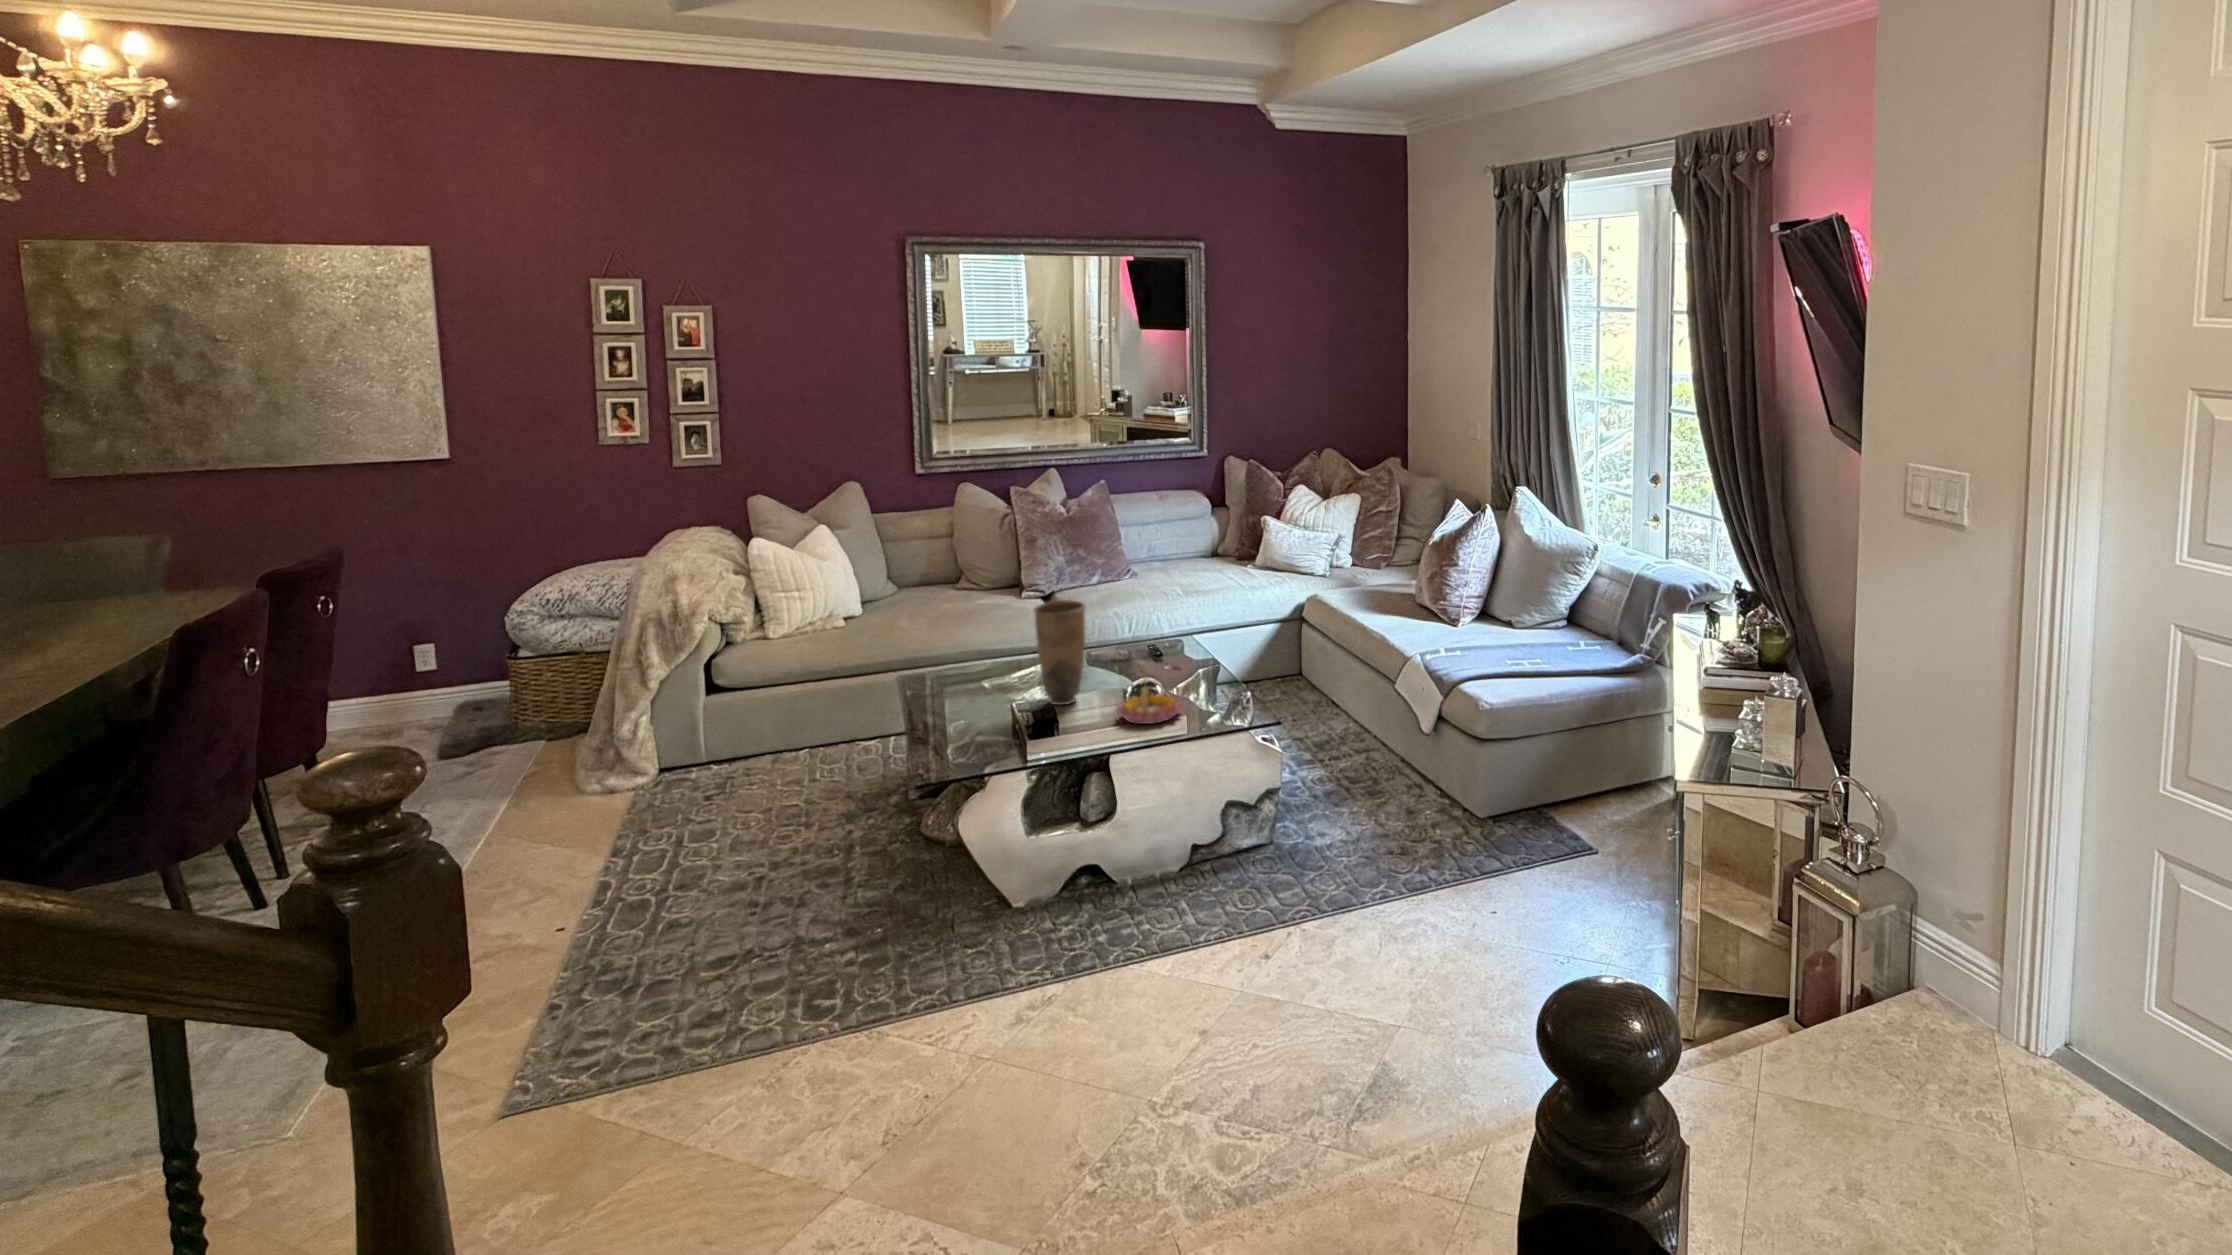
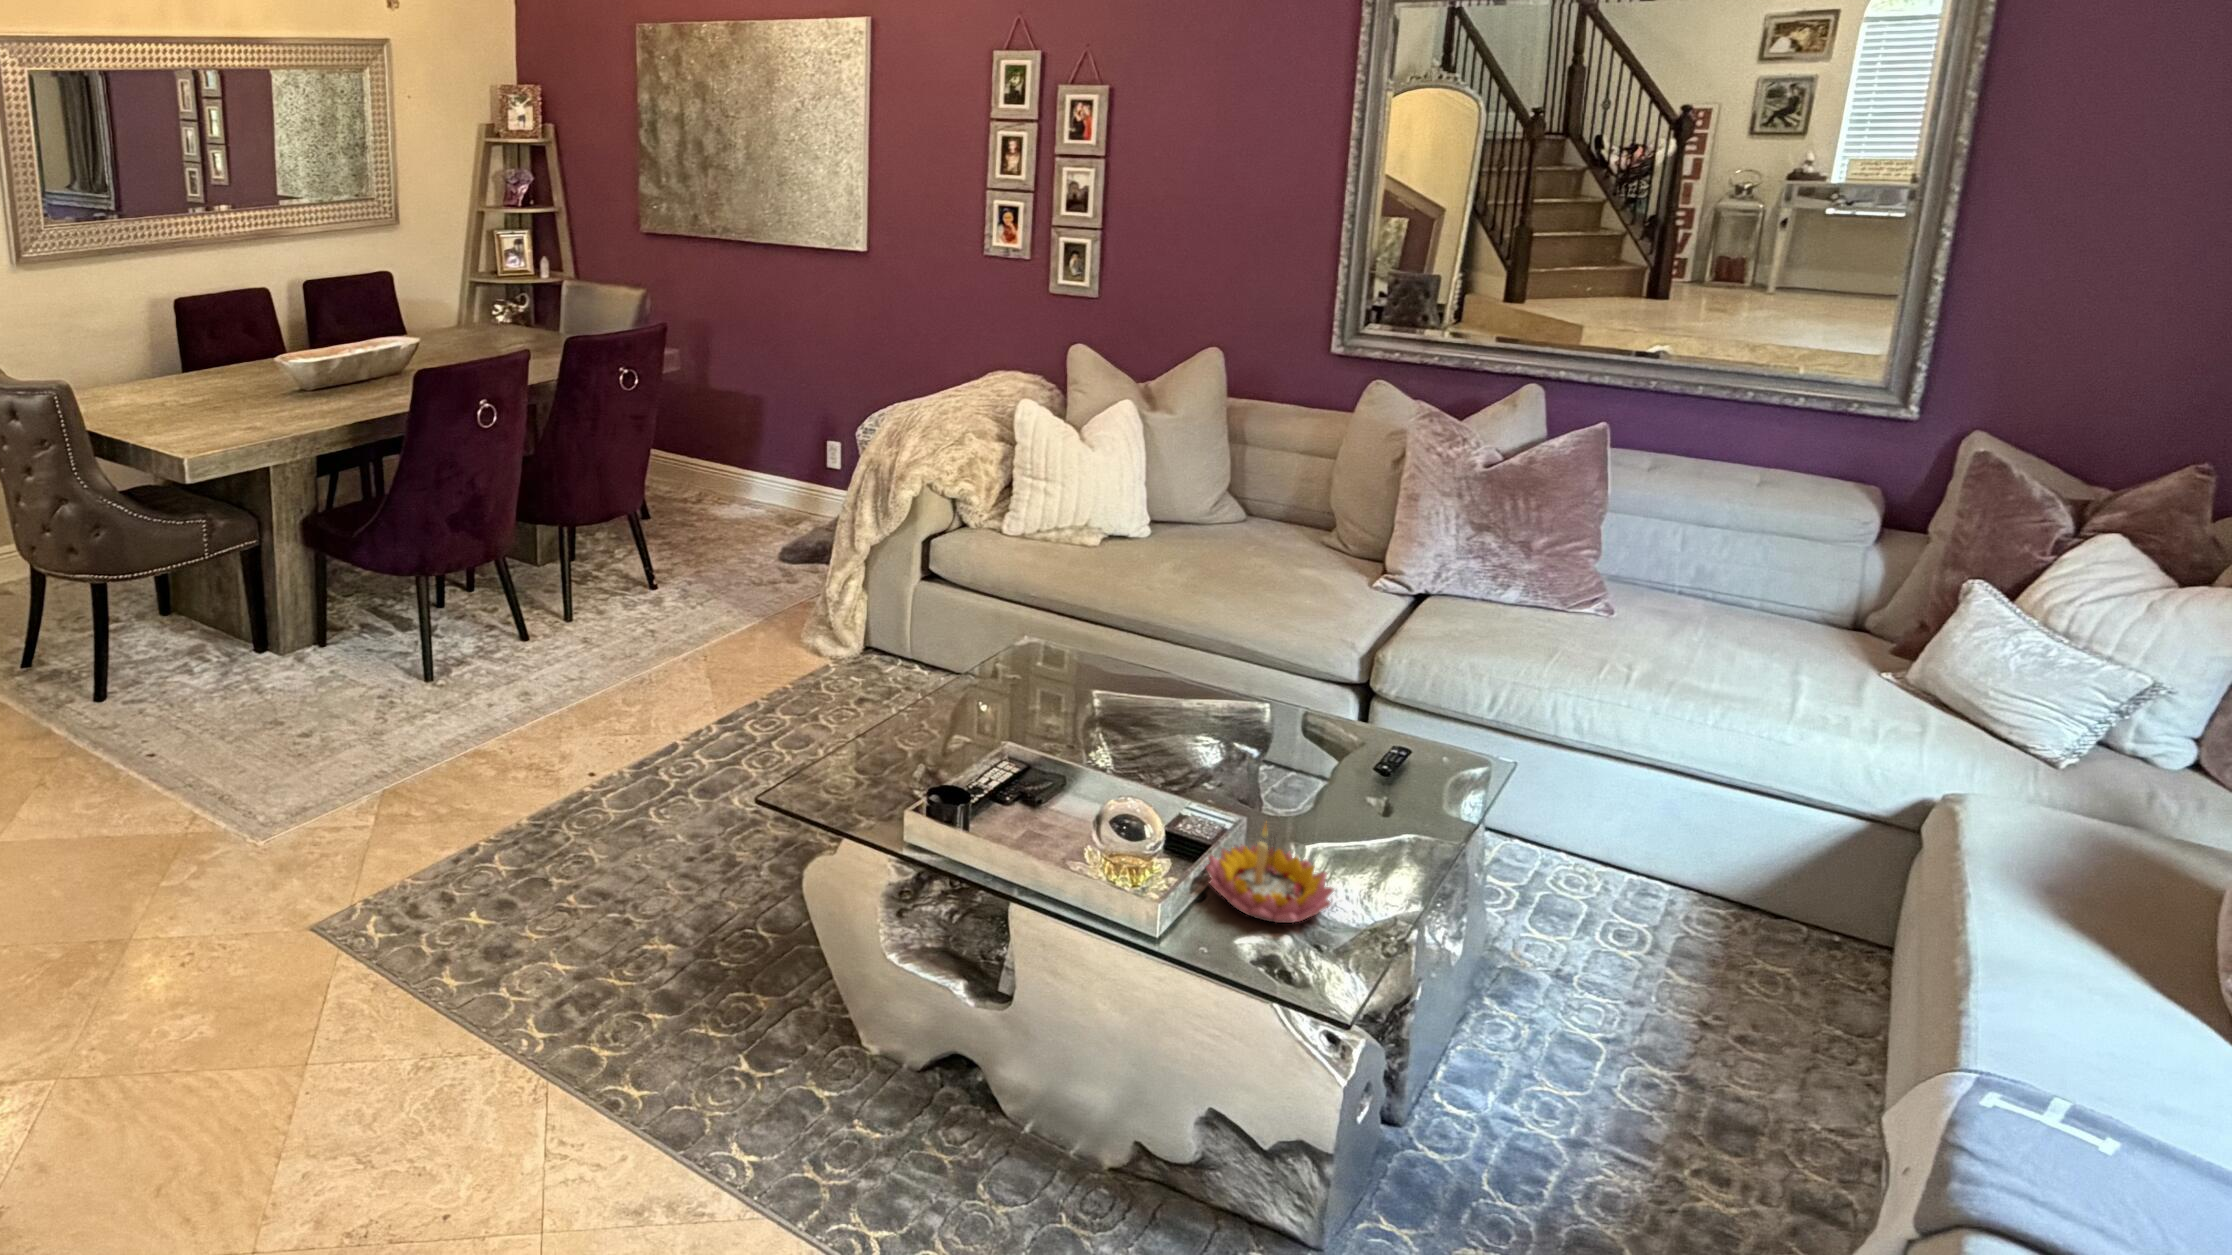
vase: present [1034,600,1086,705] -> none [1166,623,1259,802]

